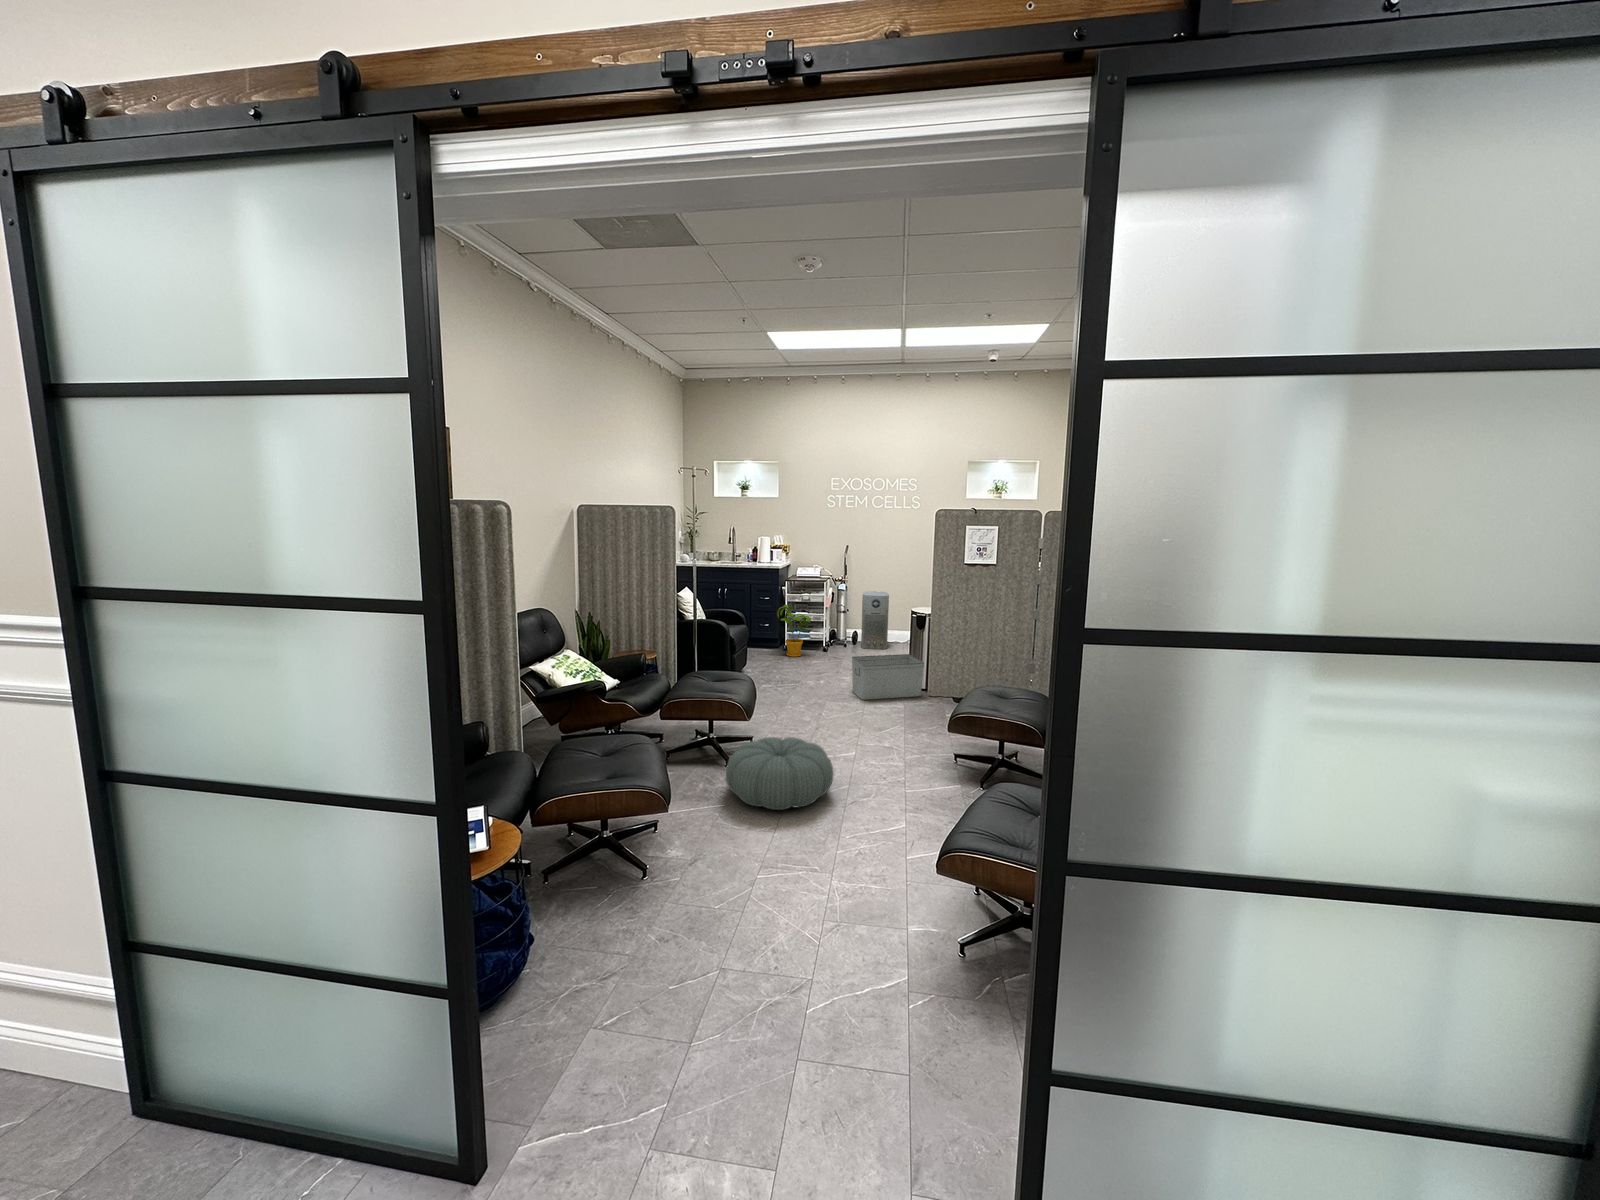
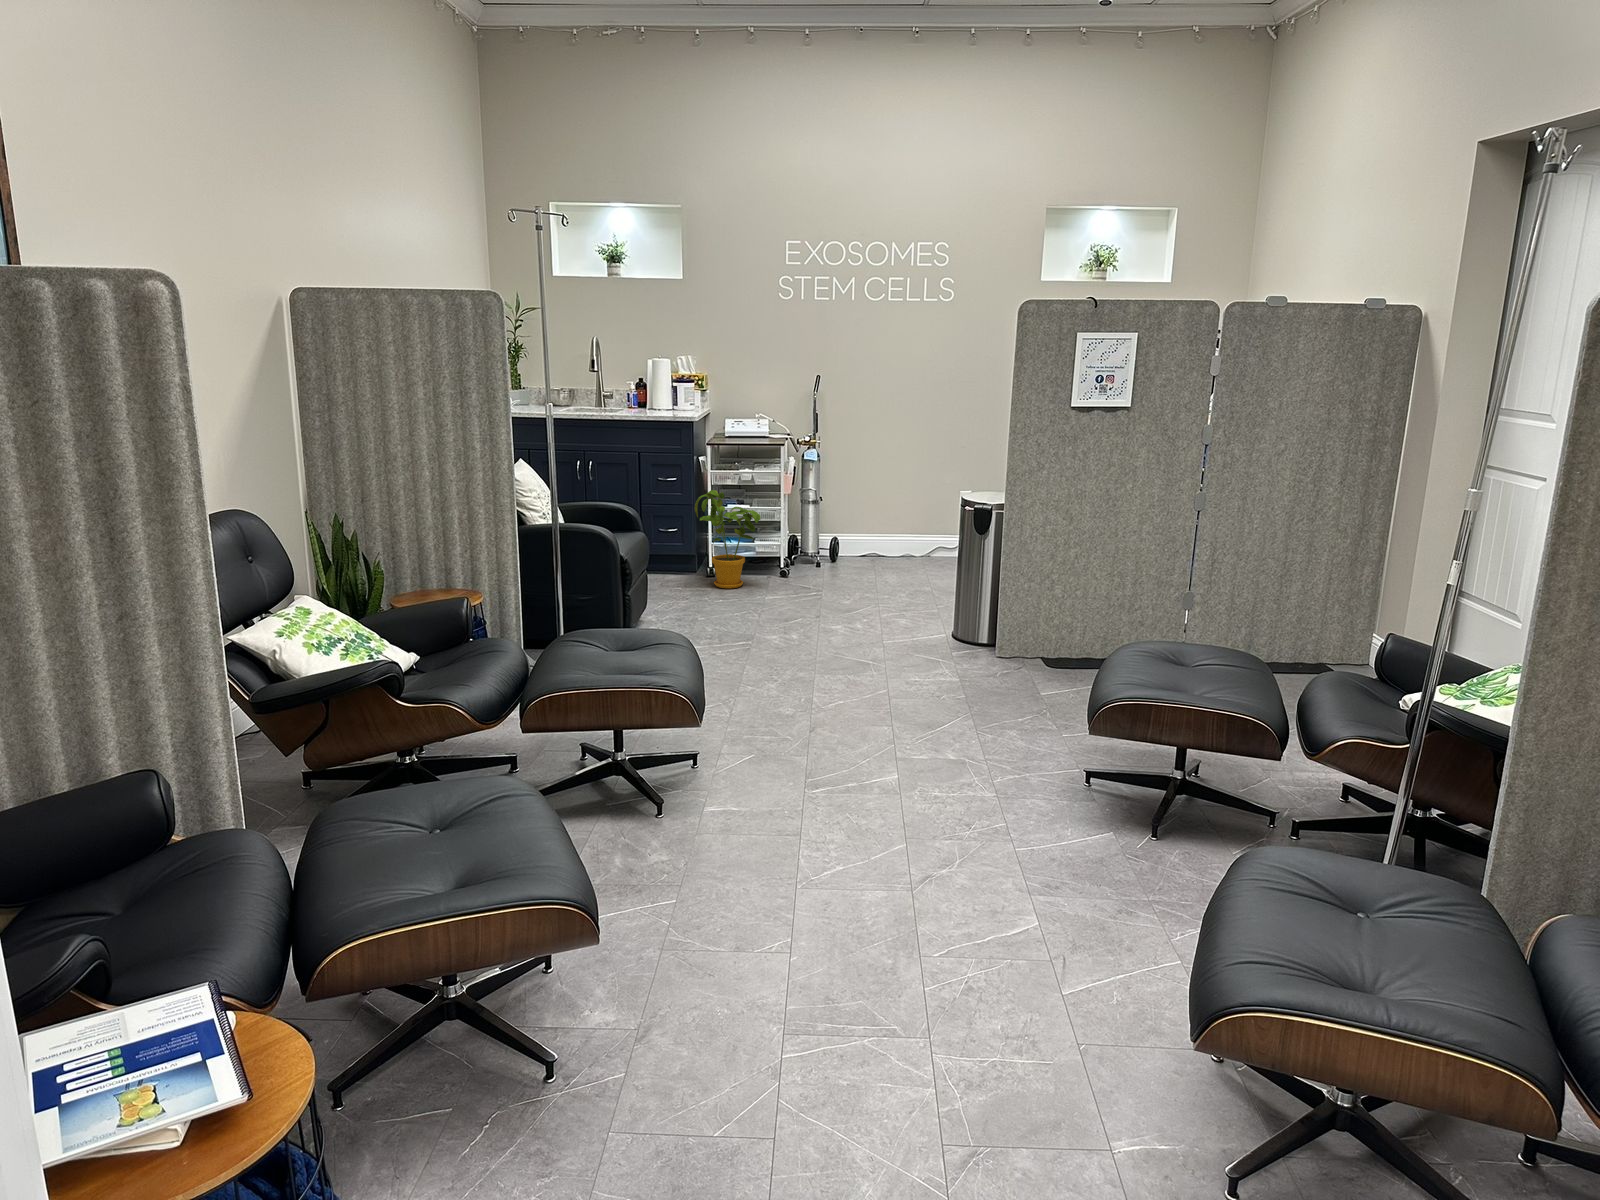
air purifier: present [861,591,889,649] -> none [848,461,898,568]
storage bin: present [852,654,924,700] -> none [856,579,995,668]
pouf: present [726,737,834,810] -> none [672,758,888,909]

